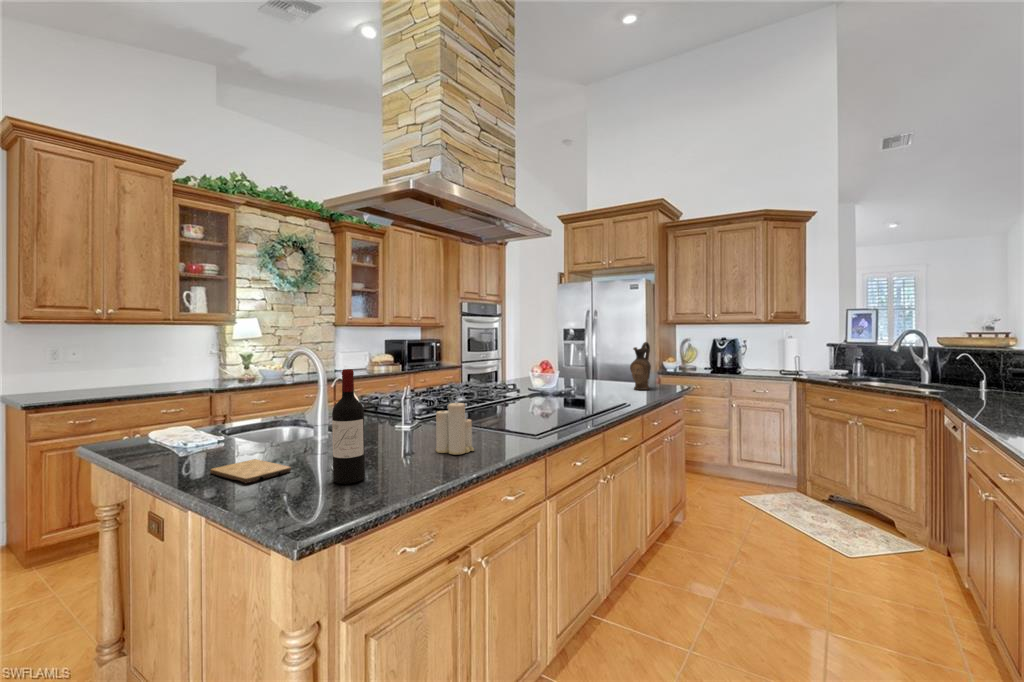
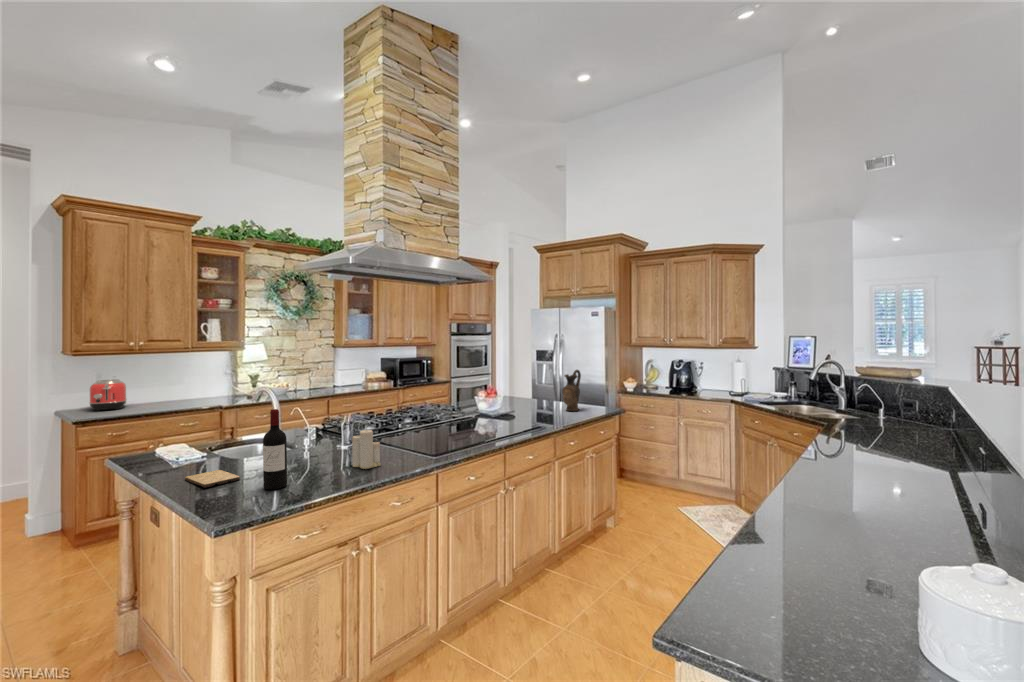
toaster: none [43,358,91,396] -> present [89,379,127,411]

